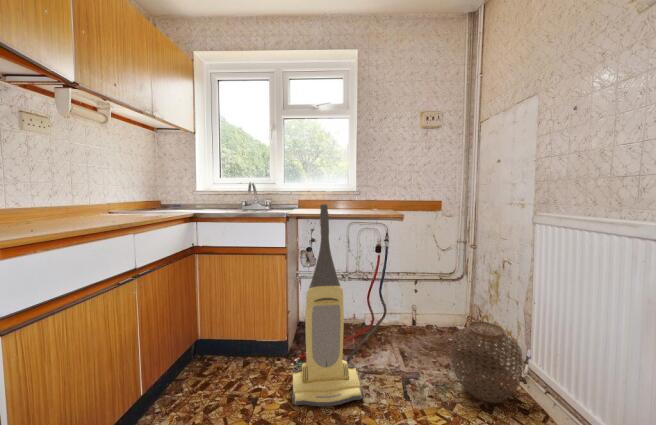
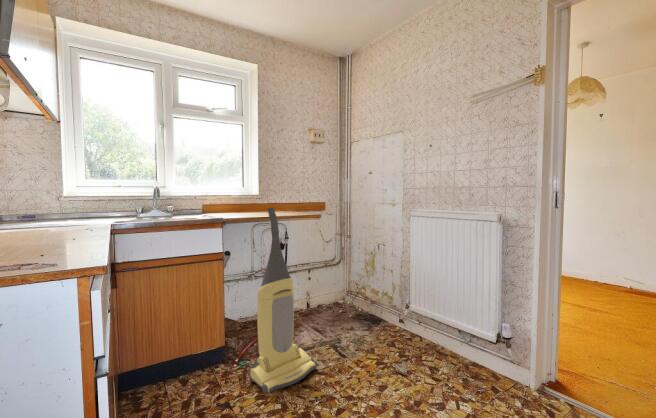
woven basket: present [451,321,522,402] -> none [361,288,405,341]

